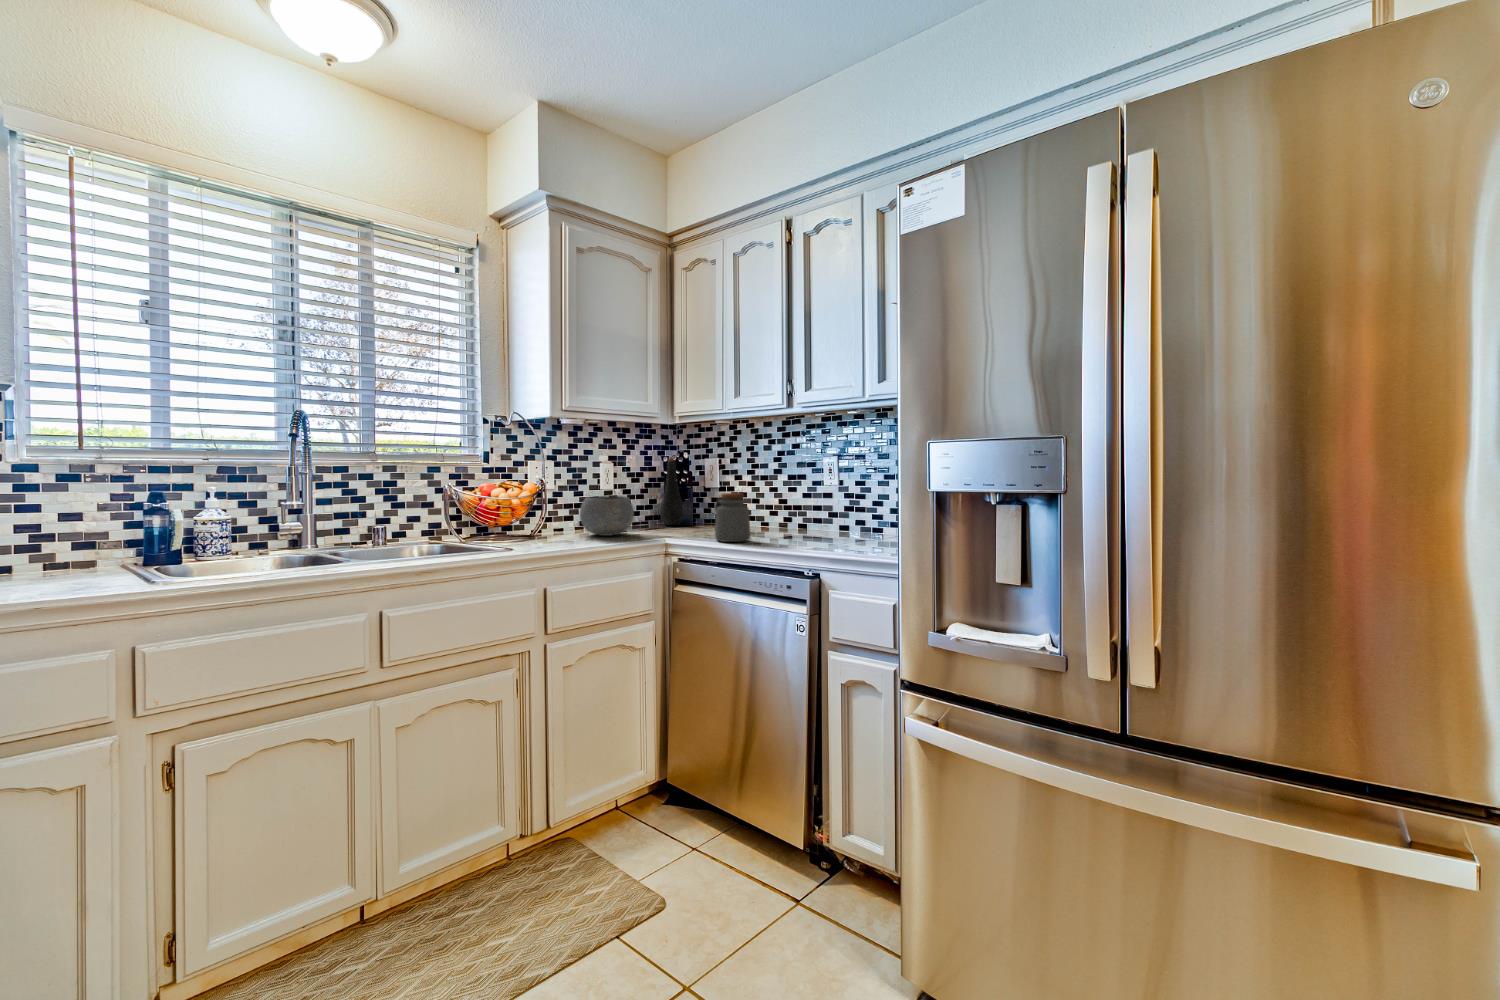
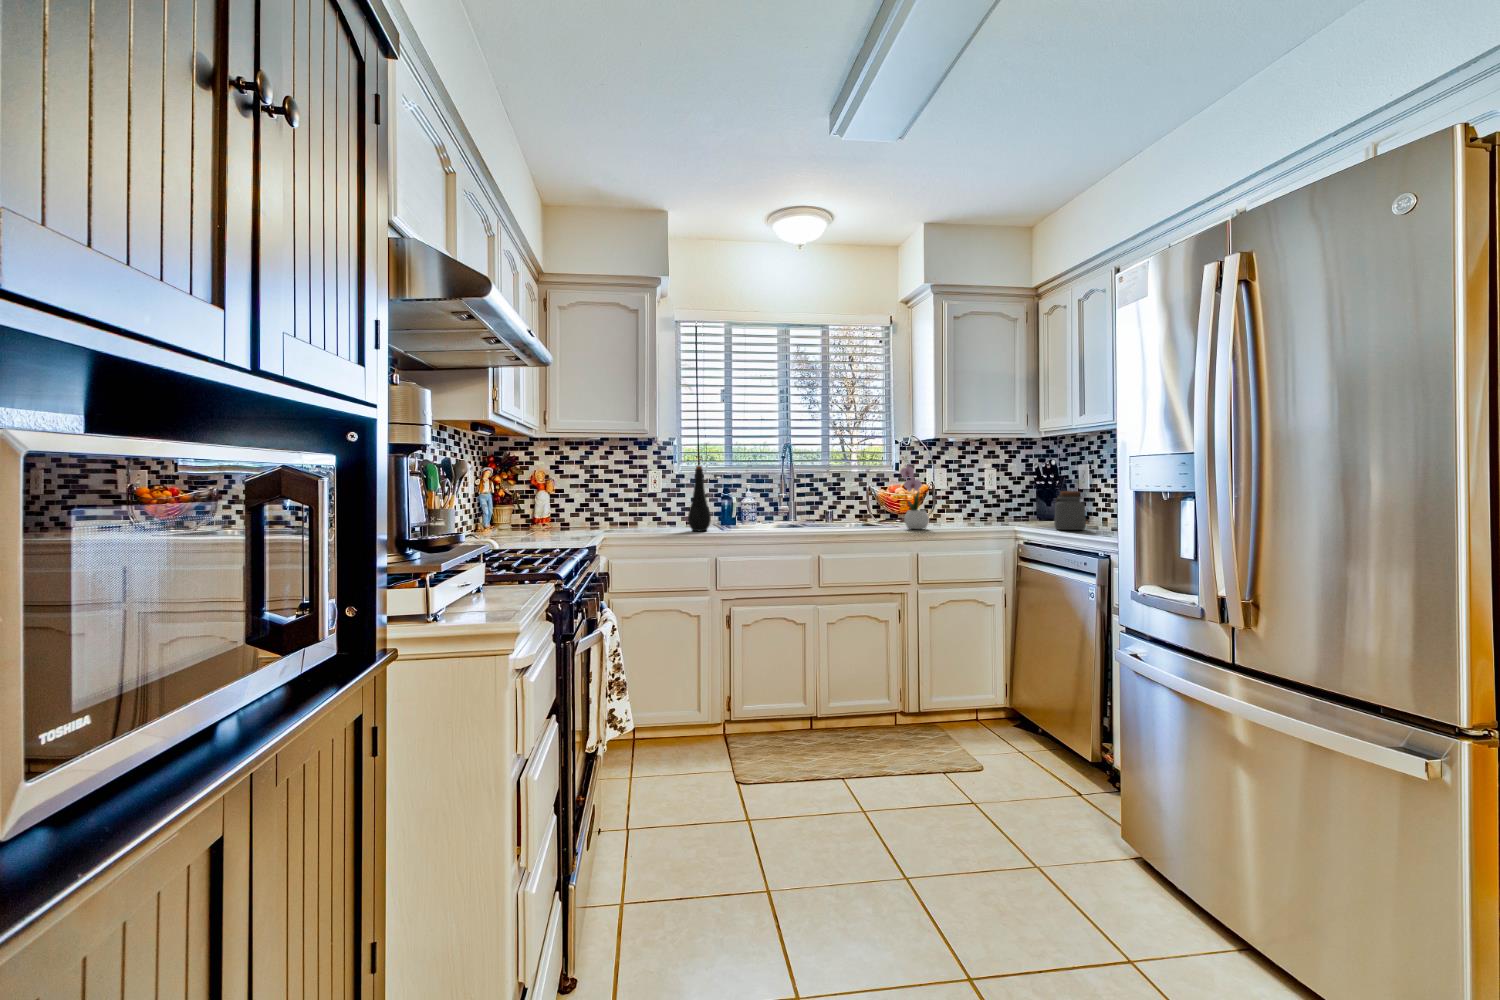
flower arrangement: none [524,442,570,554] -> present [900,457,929,529]
bottle: present [660,457,684,525] -> present [688,466,711,531]
bowl: present [580,496,634,536] -> none [956,494,997,523]

